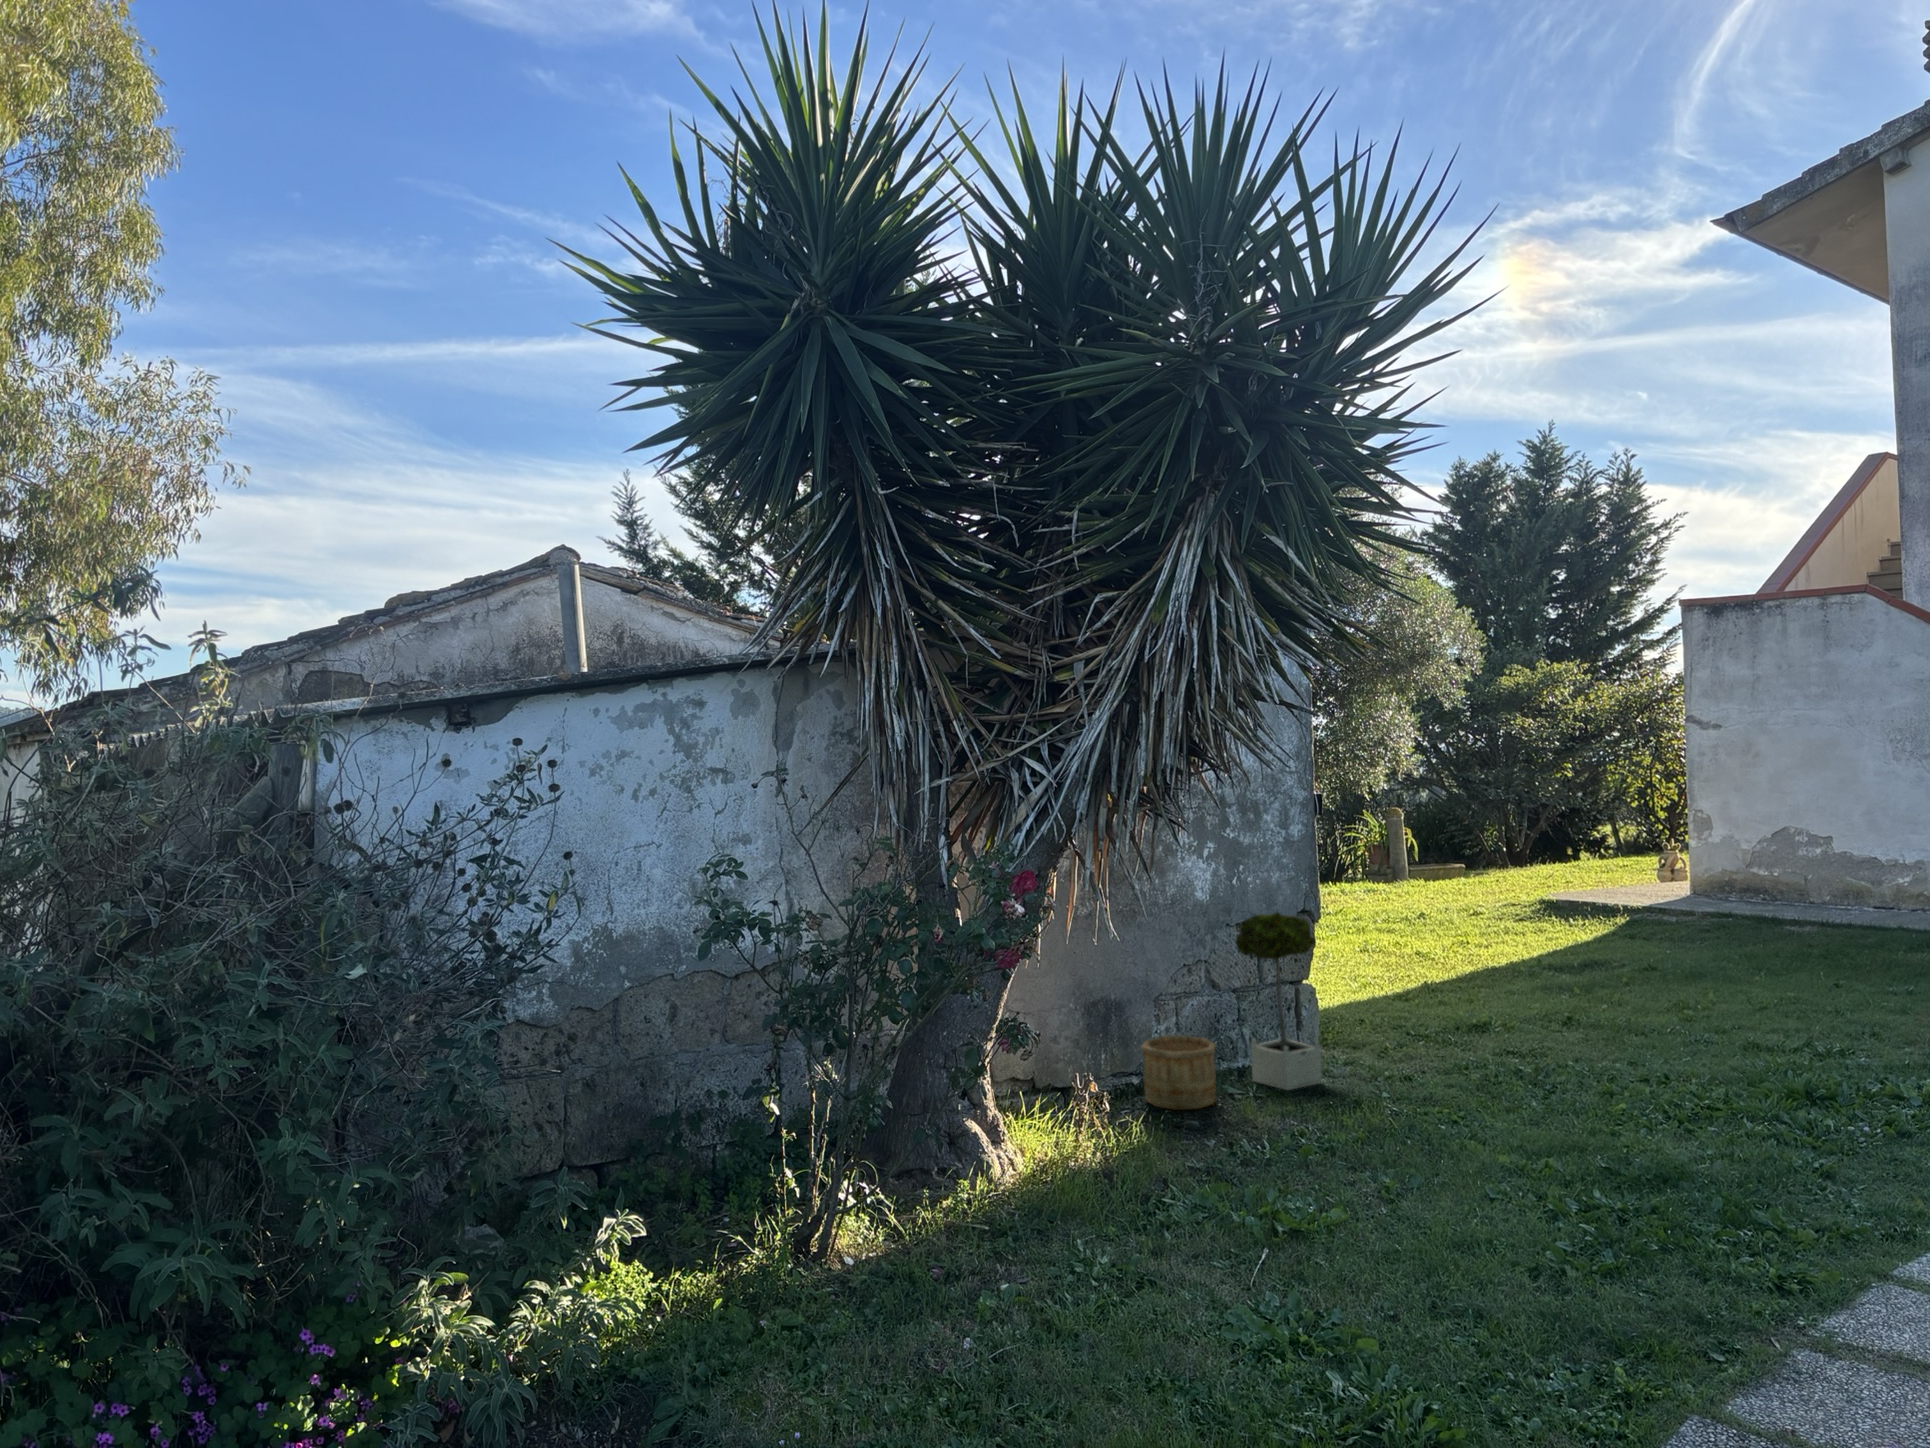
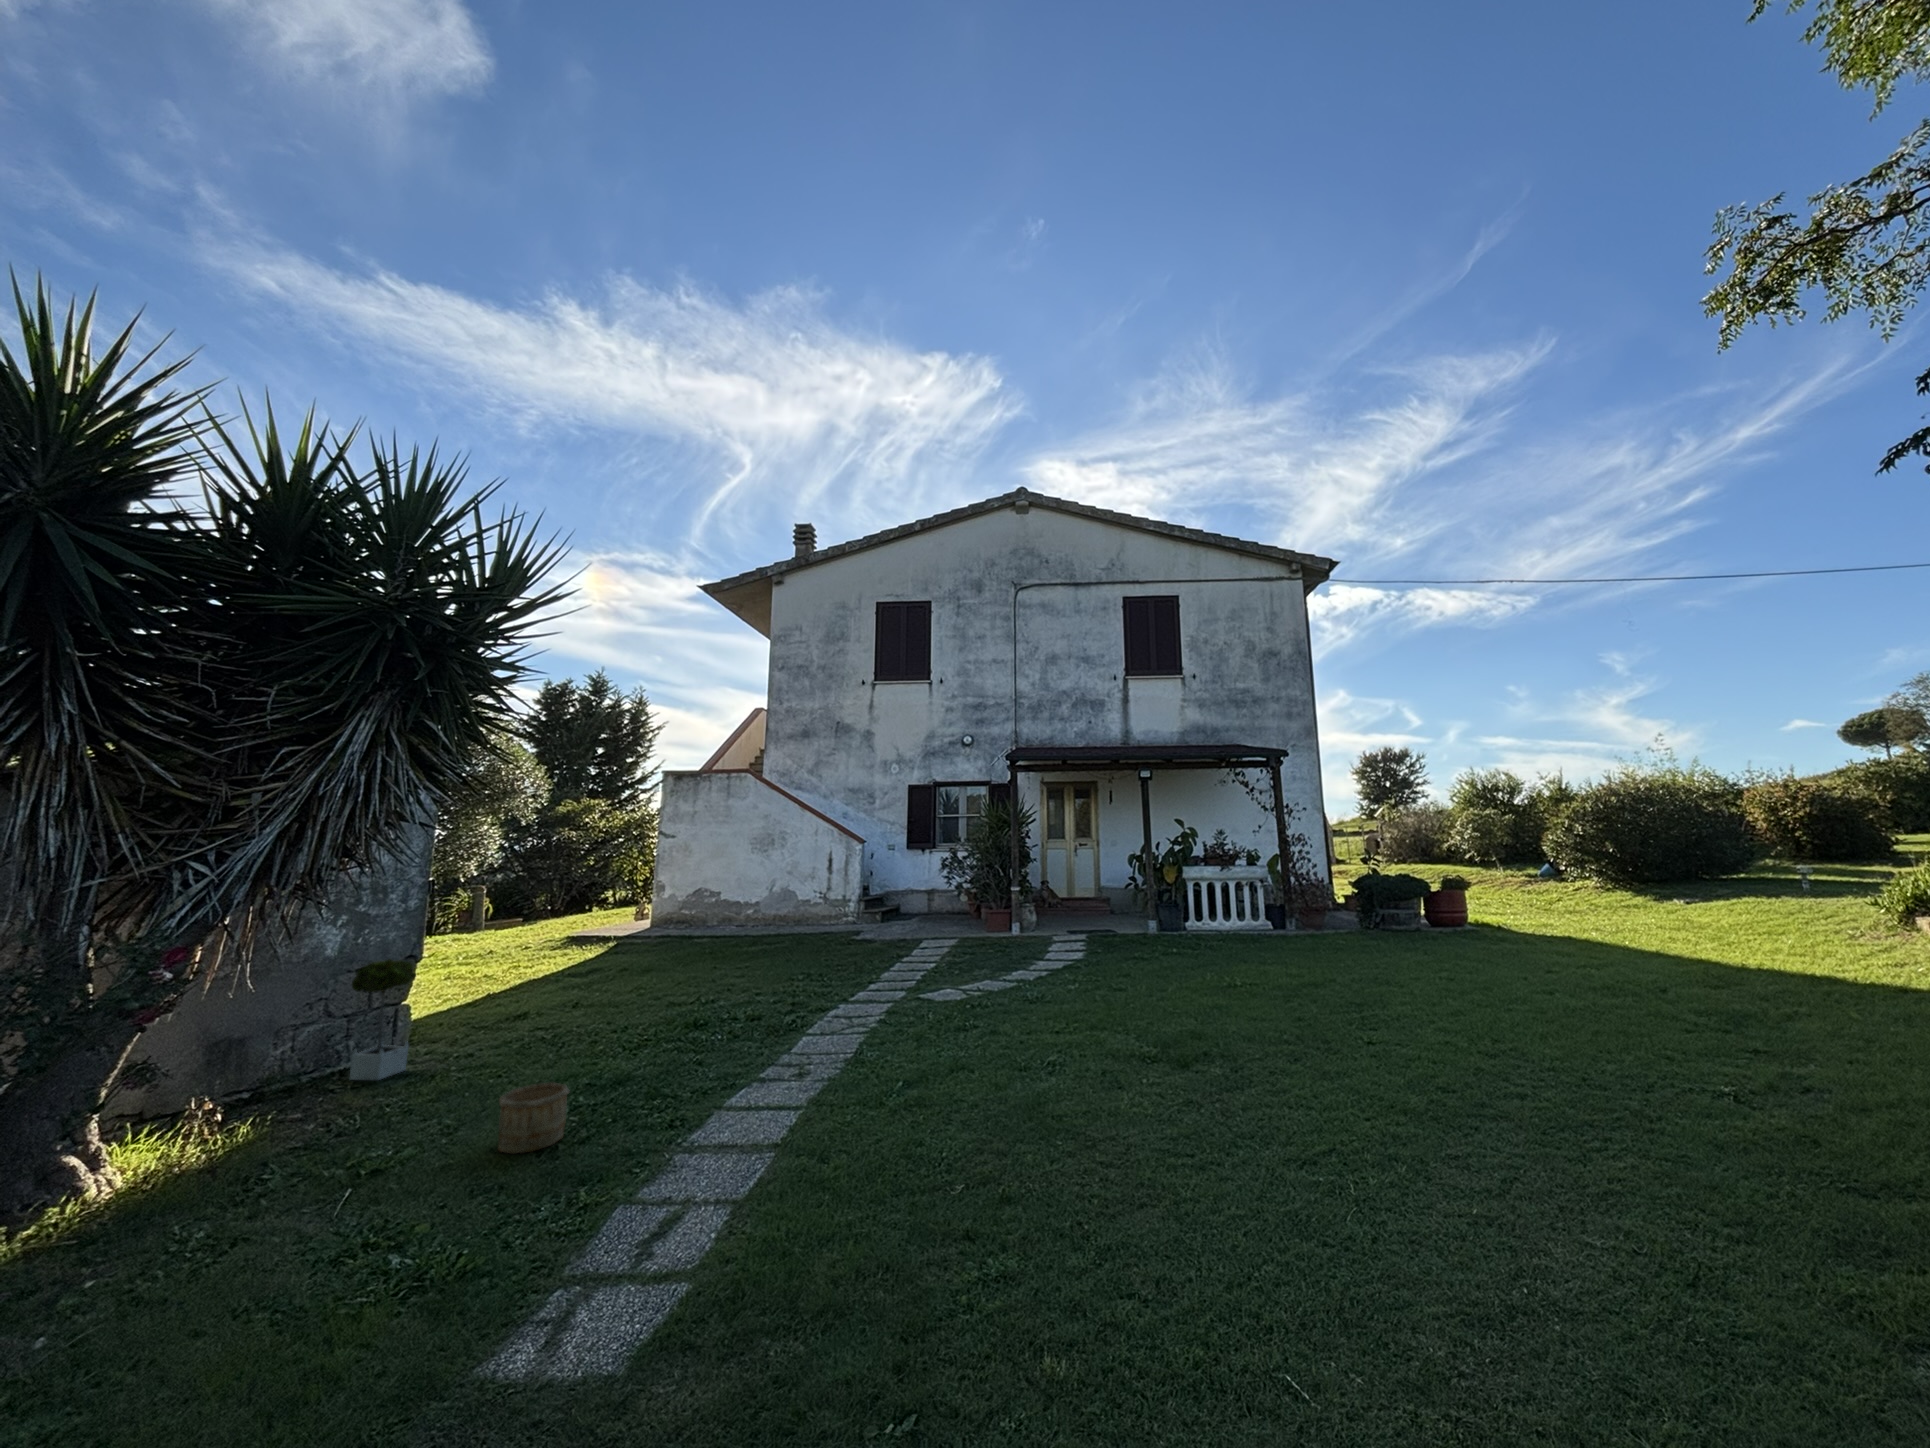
wooden bucket: present [1140,1035,1216,1110] -> present [498,1082,569,1154]

